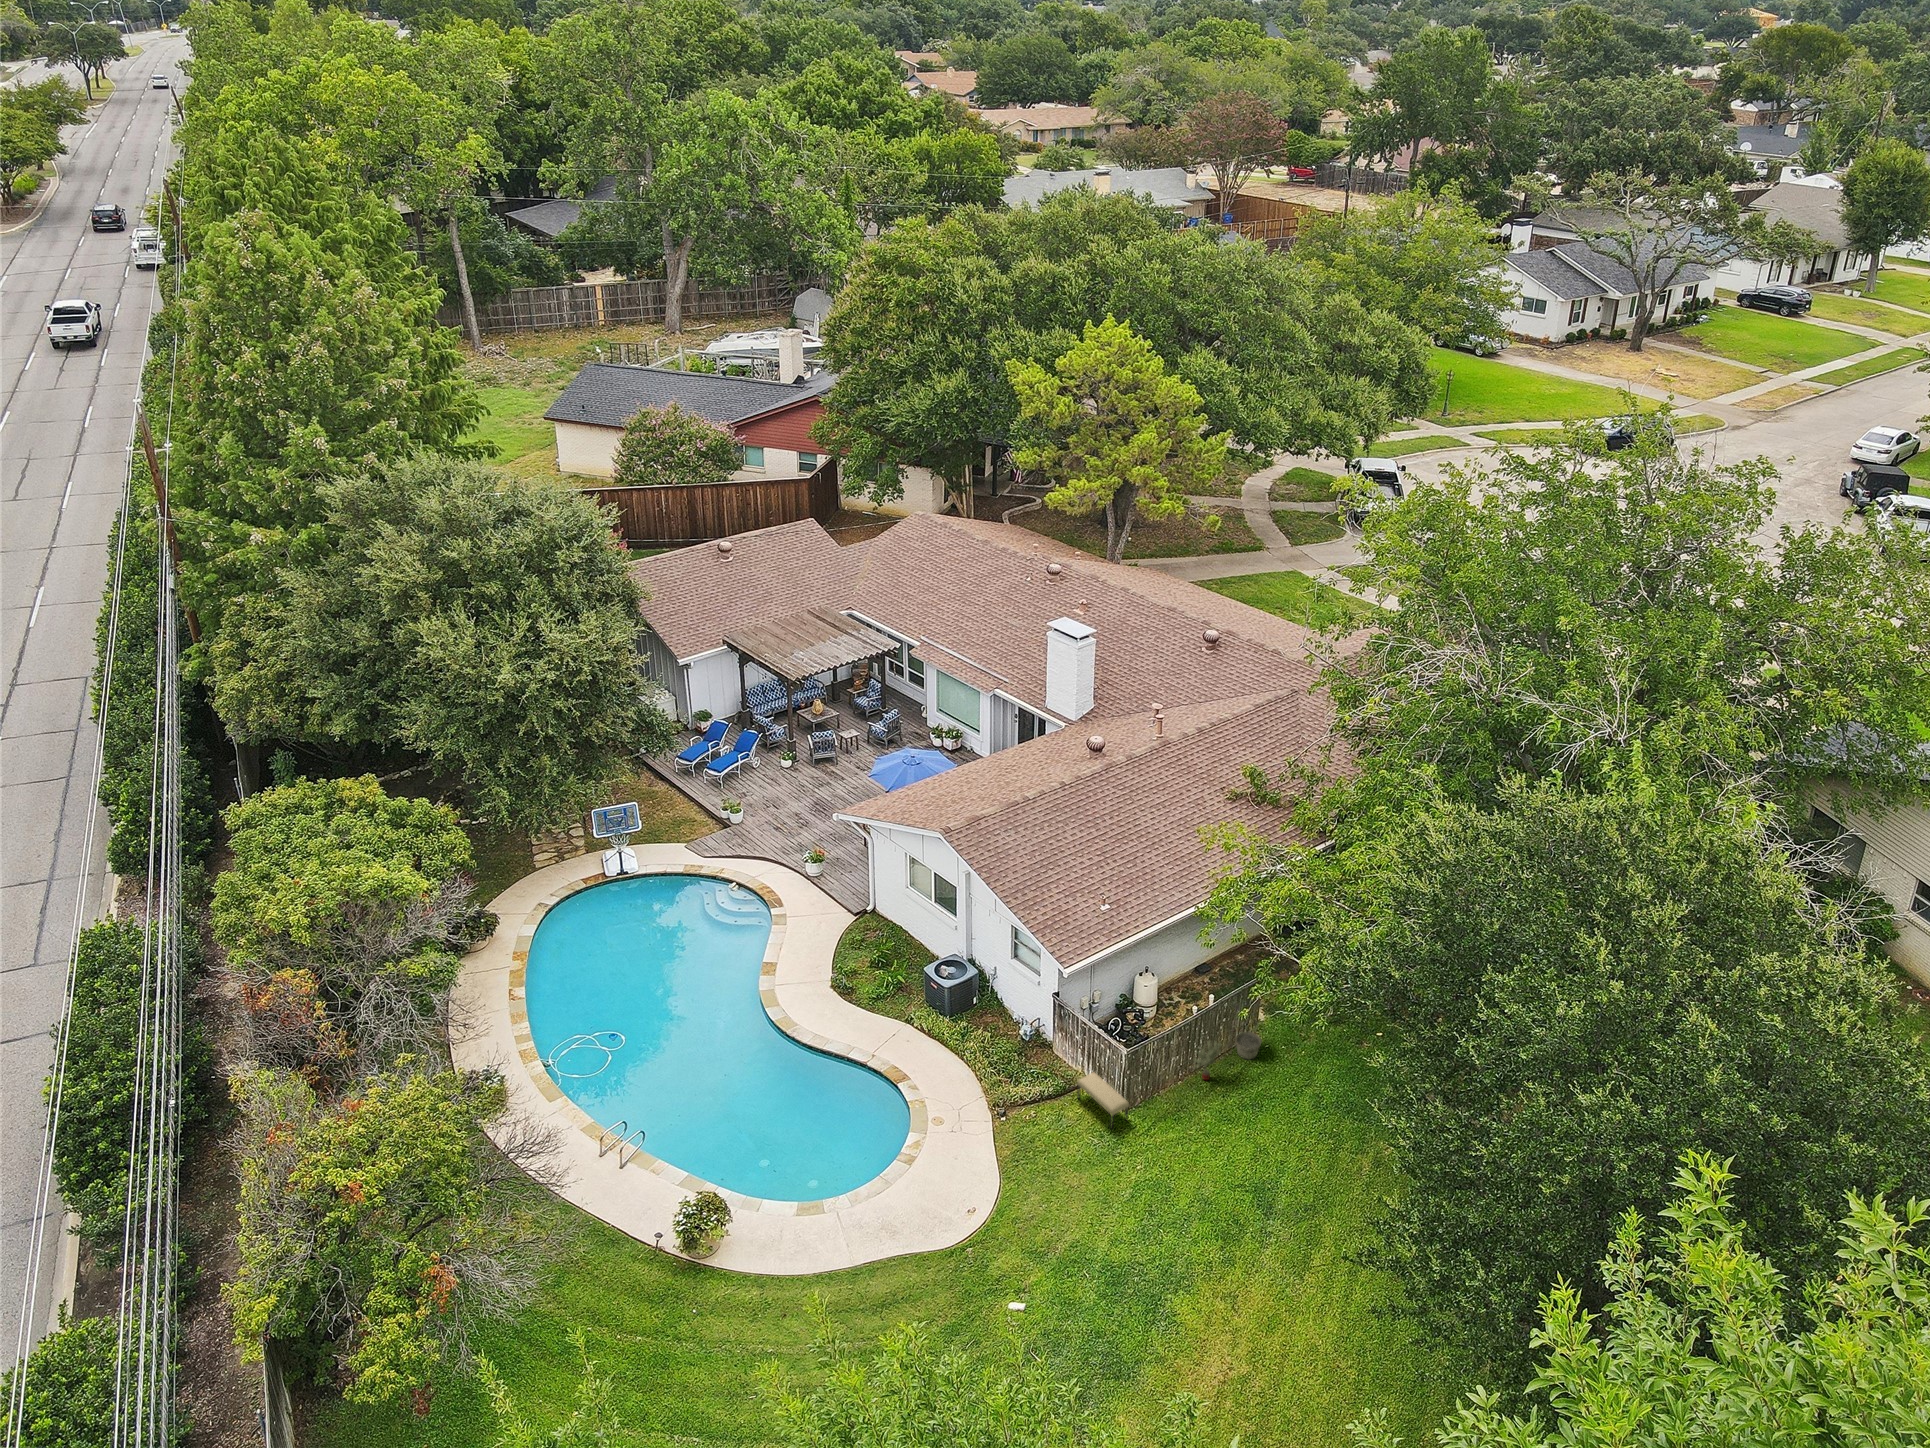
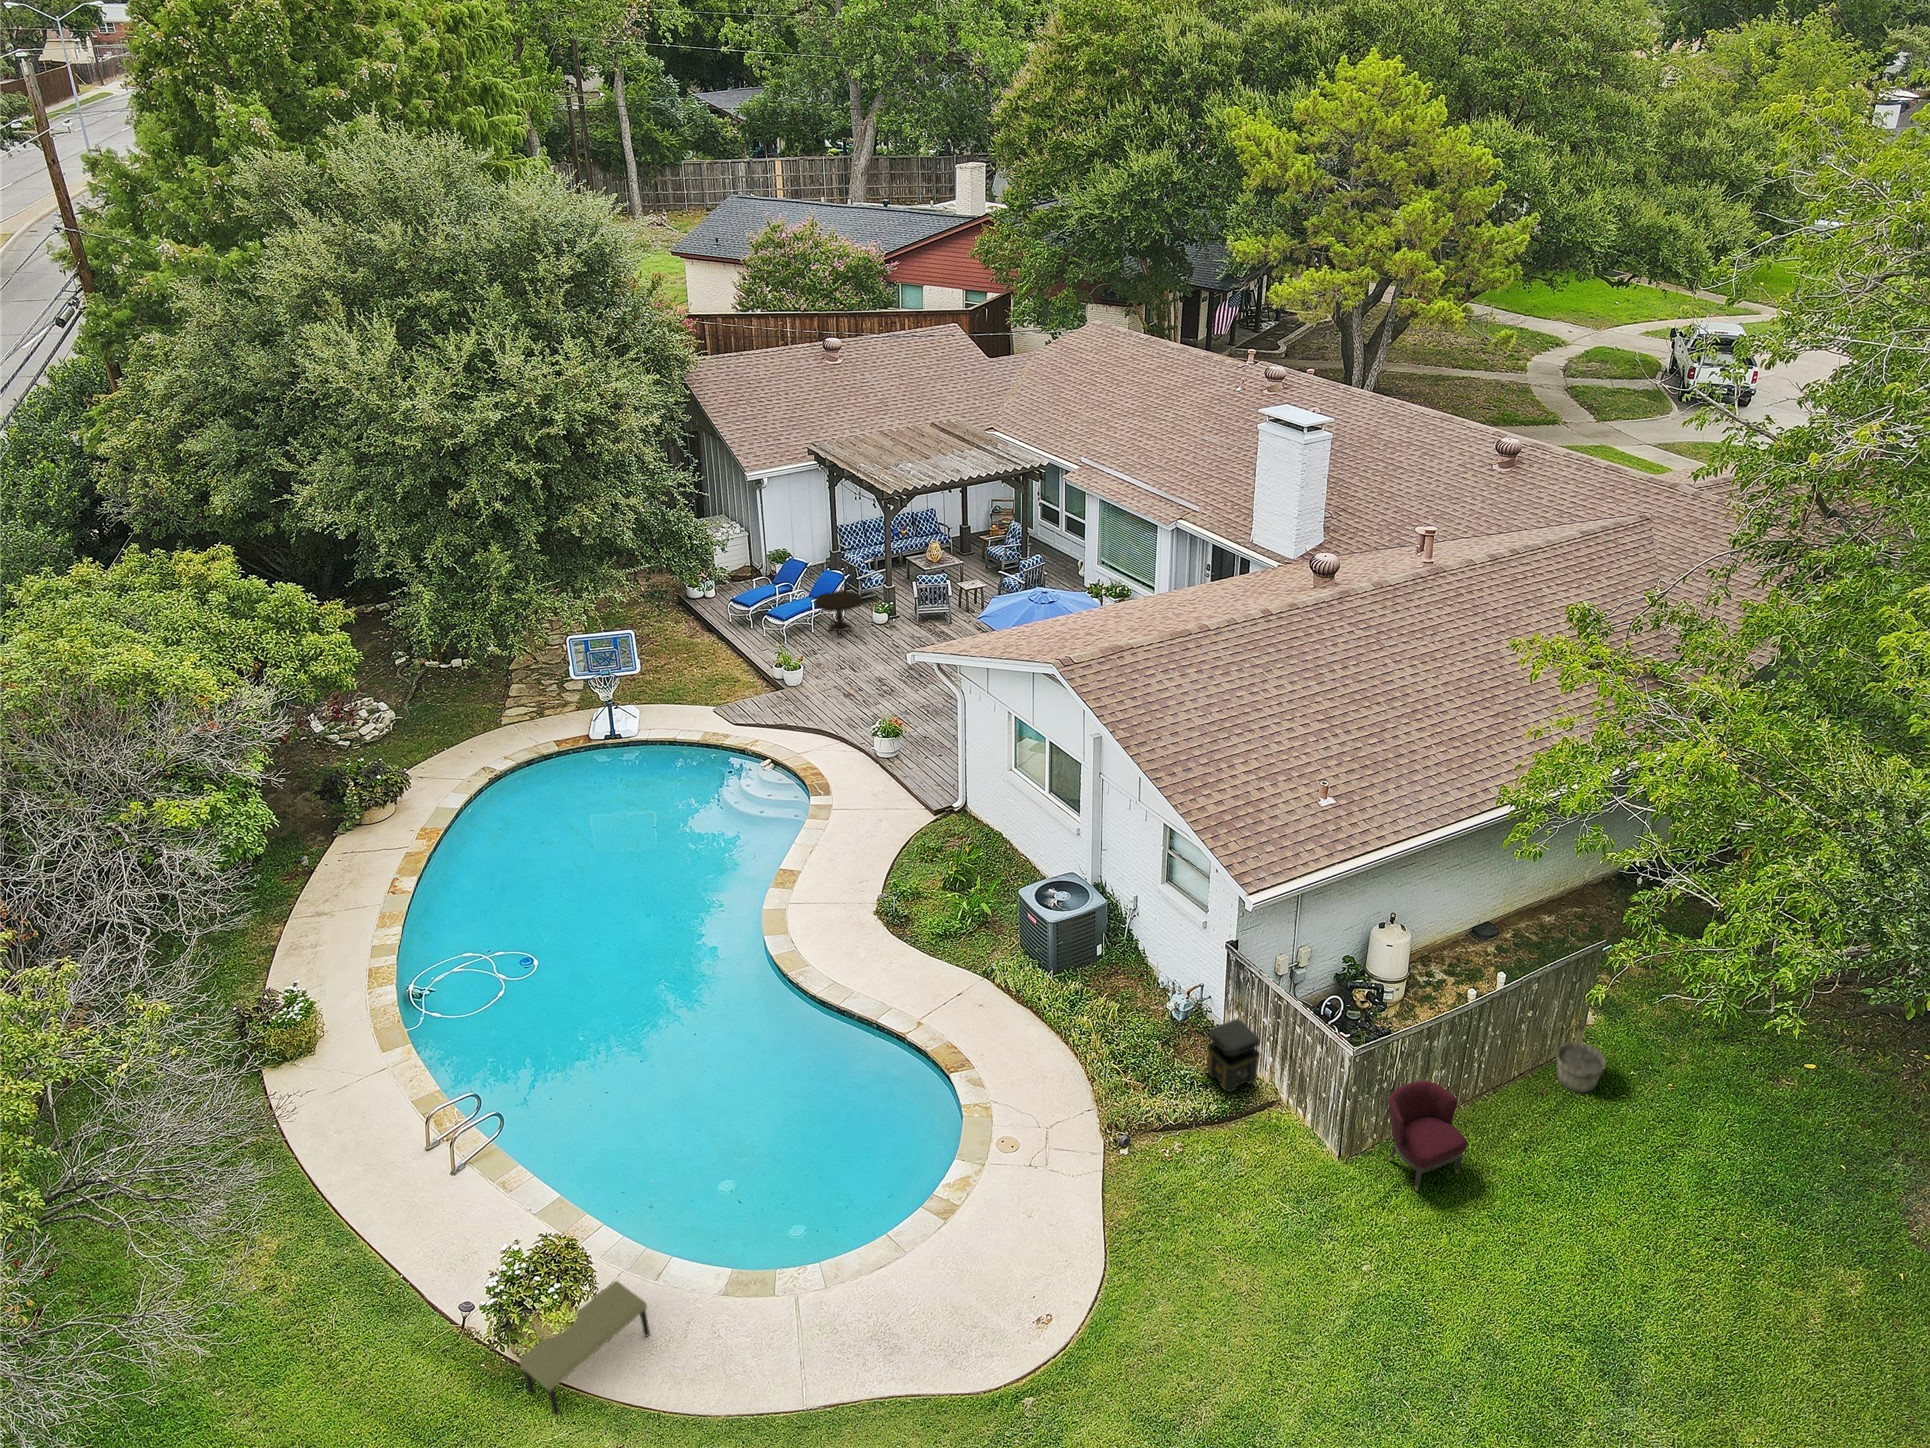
side table: none [742,747,777,782] -> present [814,591,862,638]
toolbox: none [1046,1037,1076,1079] -> present [1207,1019,1260,1092]
potted tree: present [1193,1041,1221,1080] -> none [1478,1049,1534,1123]
chair: none [1146,1062,1187,1122] -> present [1388,1081,1467,1191]
bench: present [1077,1072,1129,1128] -> present [519,1281,650,1415]

